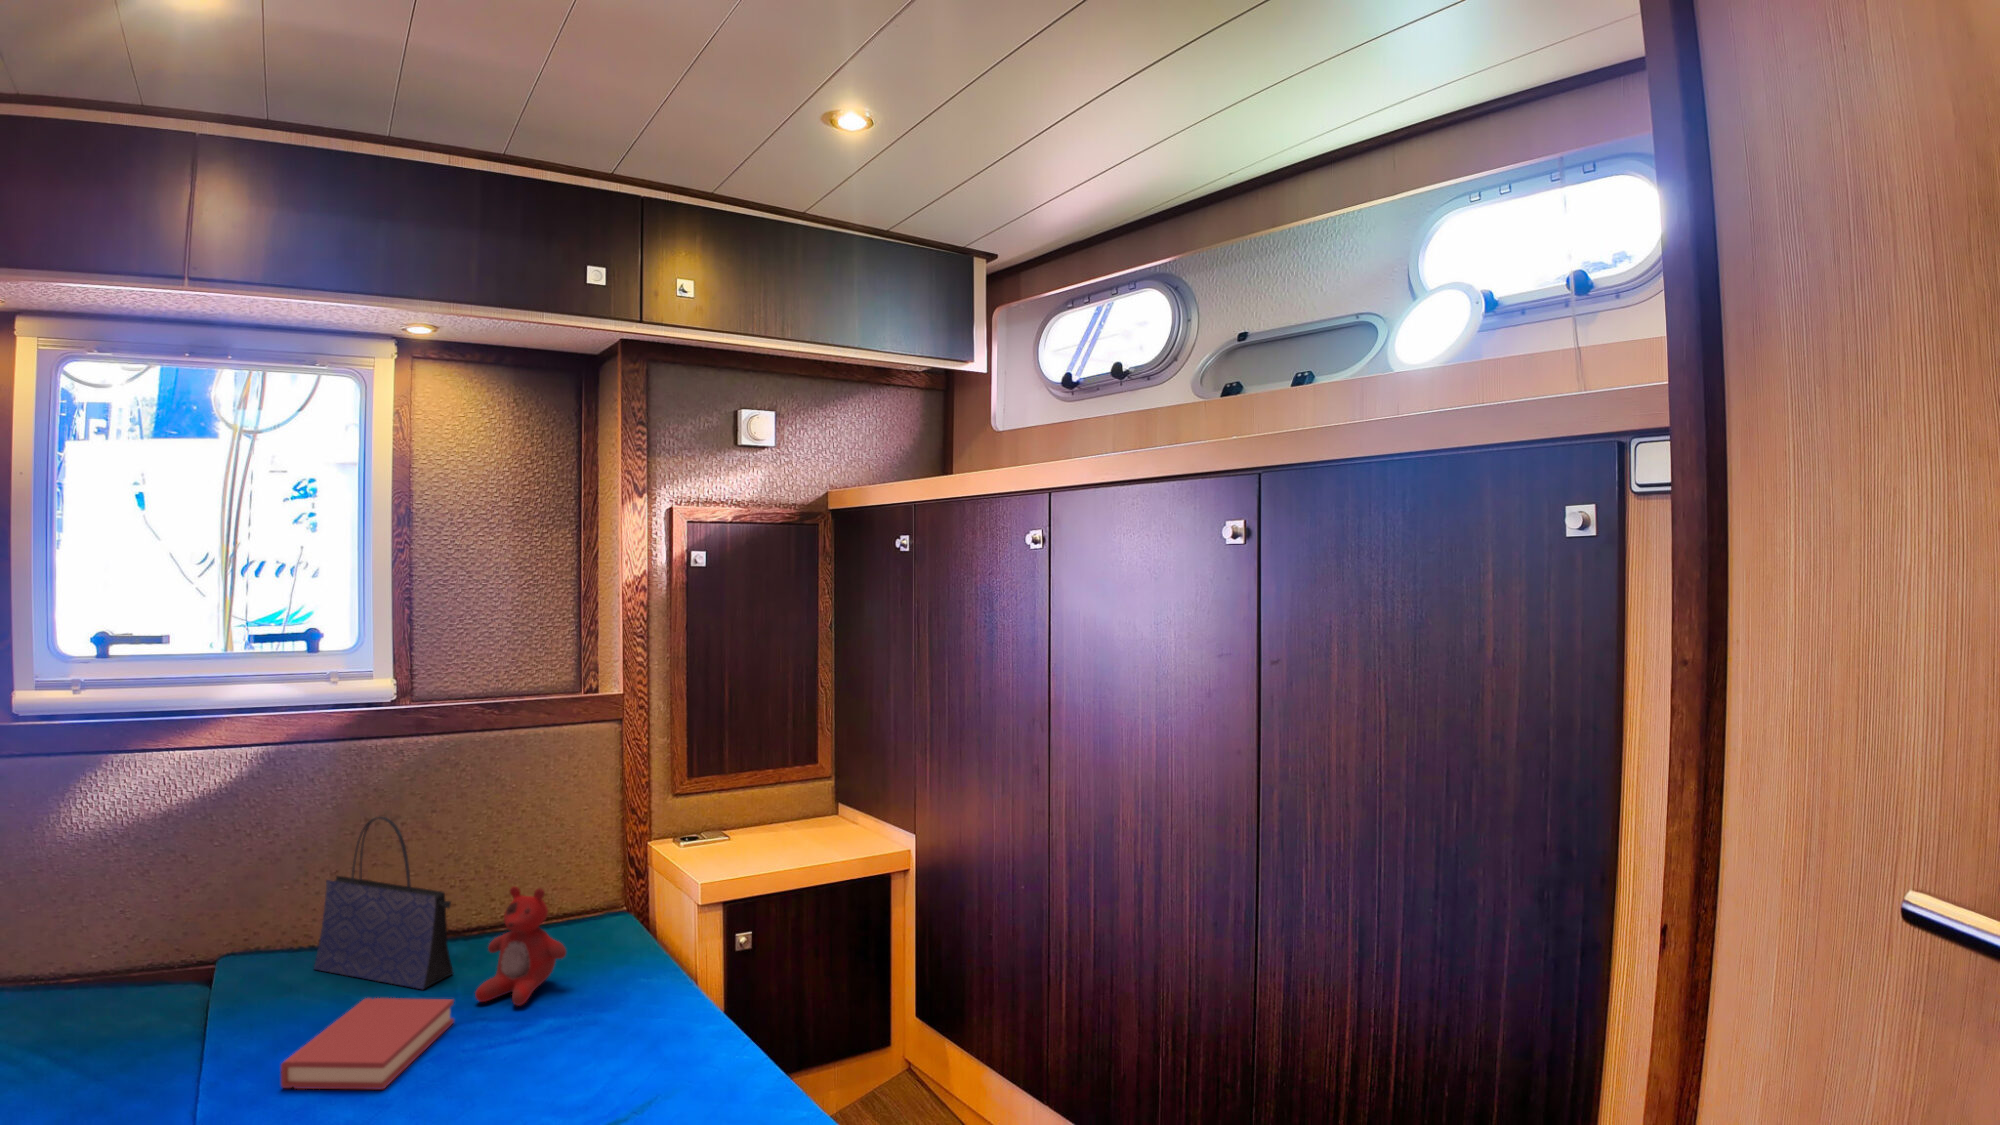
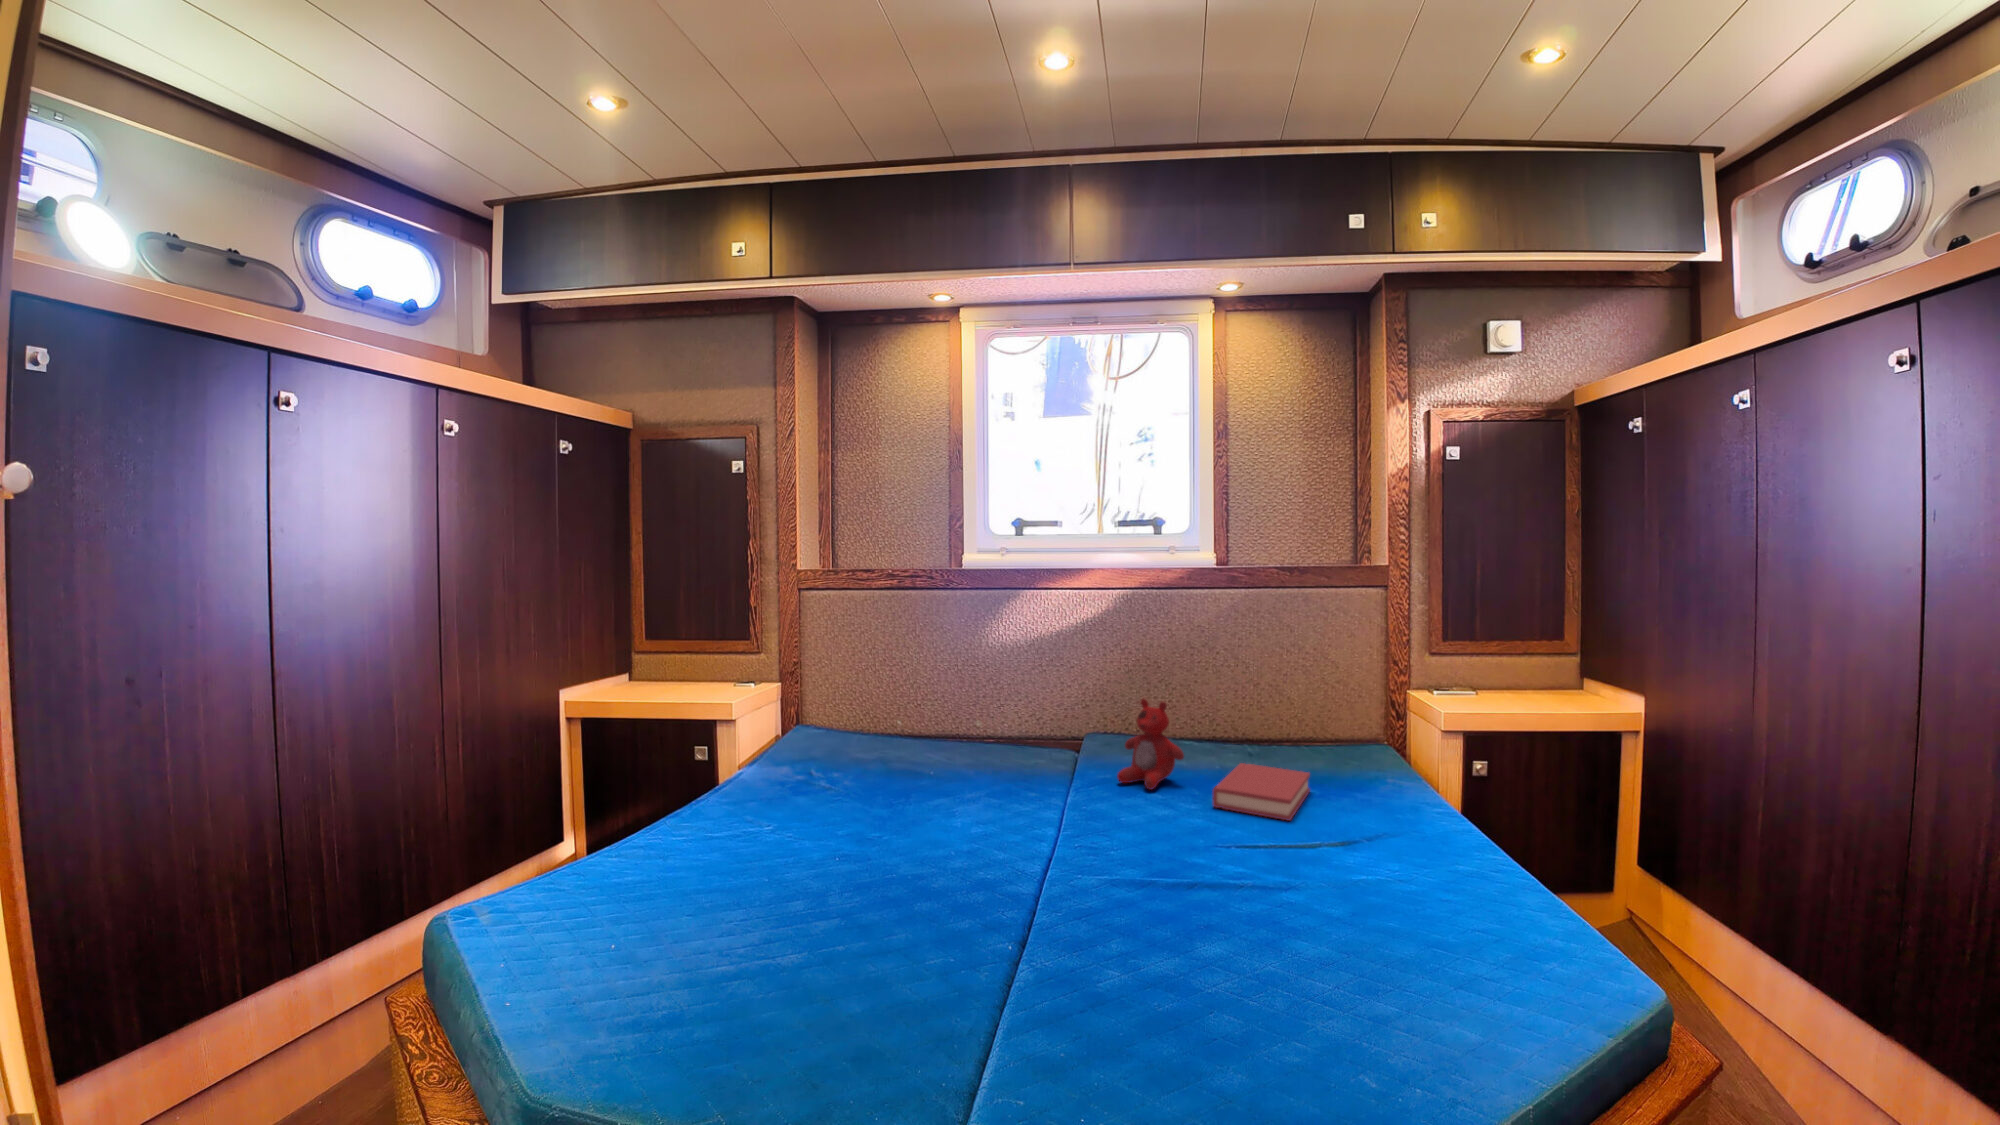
tote bag: present [314,817,453,989] -> none [1179,640,1286,769]
stuffed bear: present [475,886,566,1006] -> present [1117,699,1184,790]

